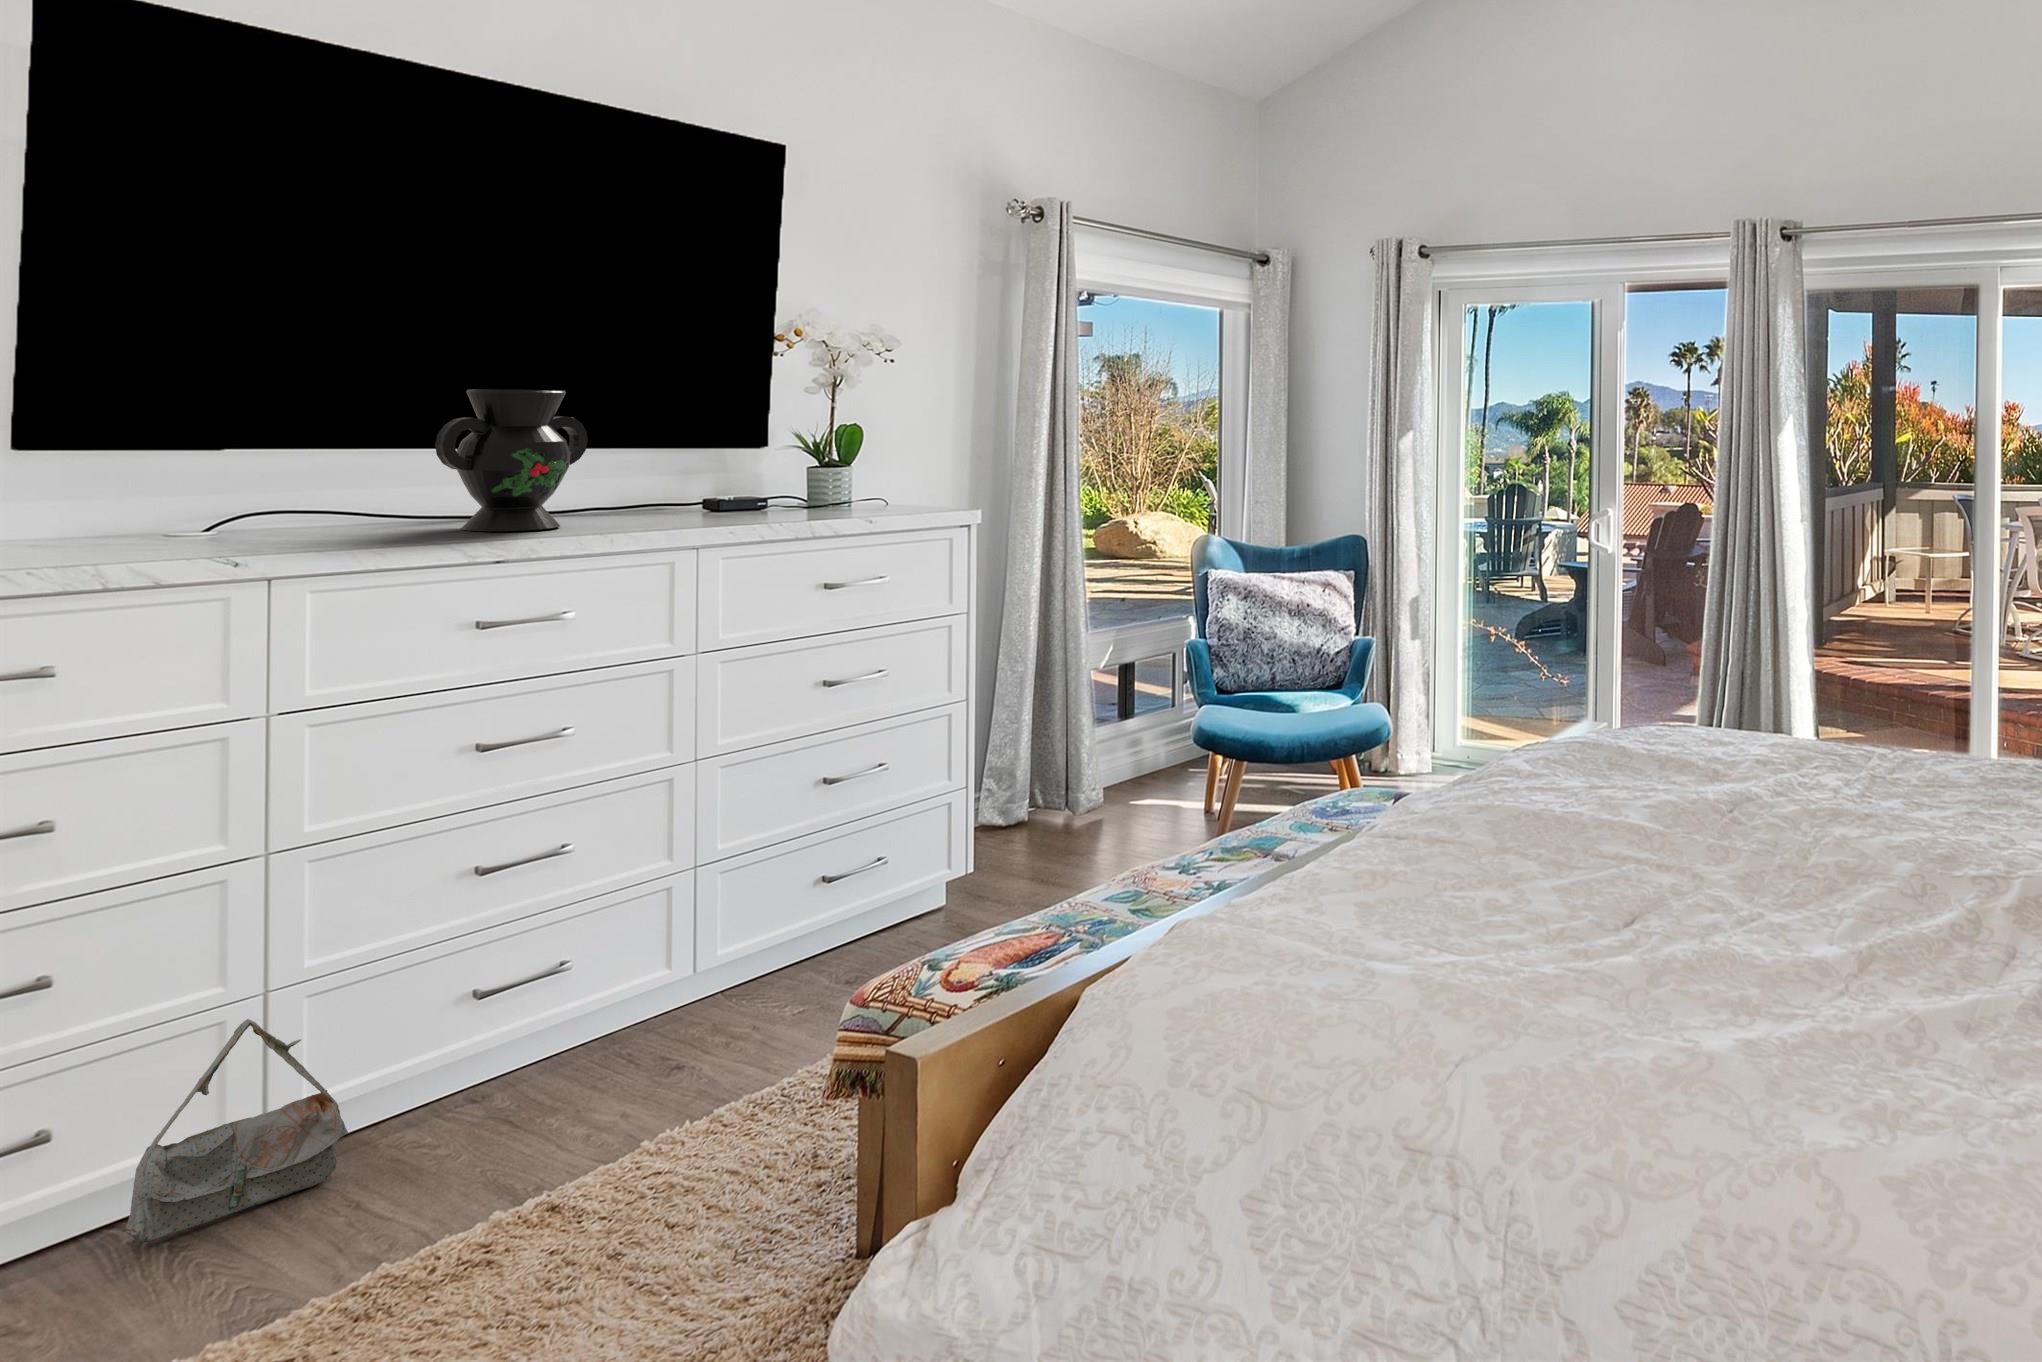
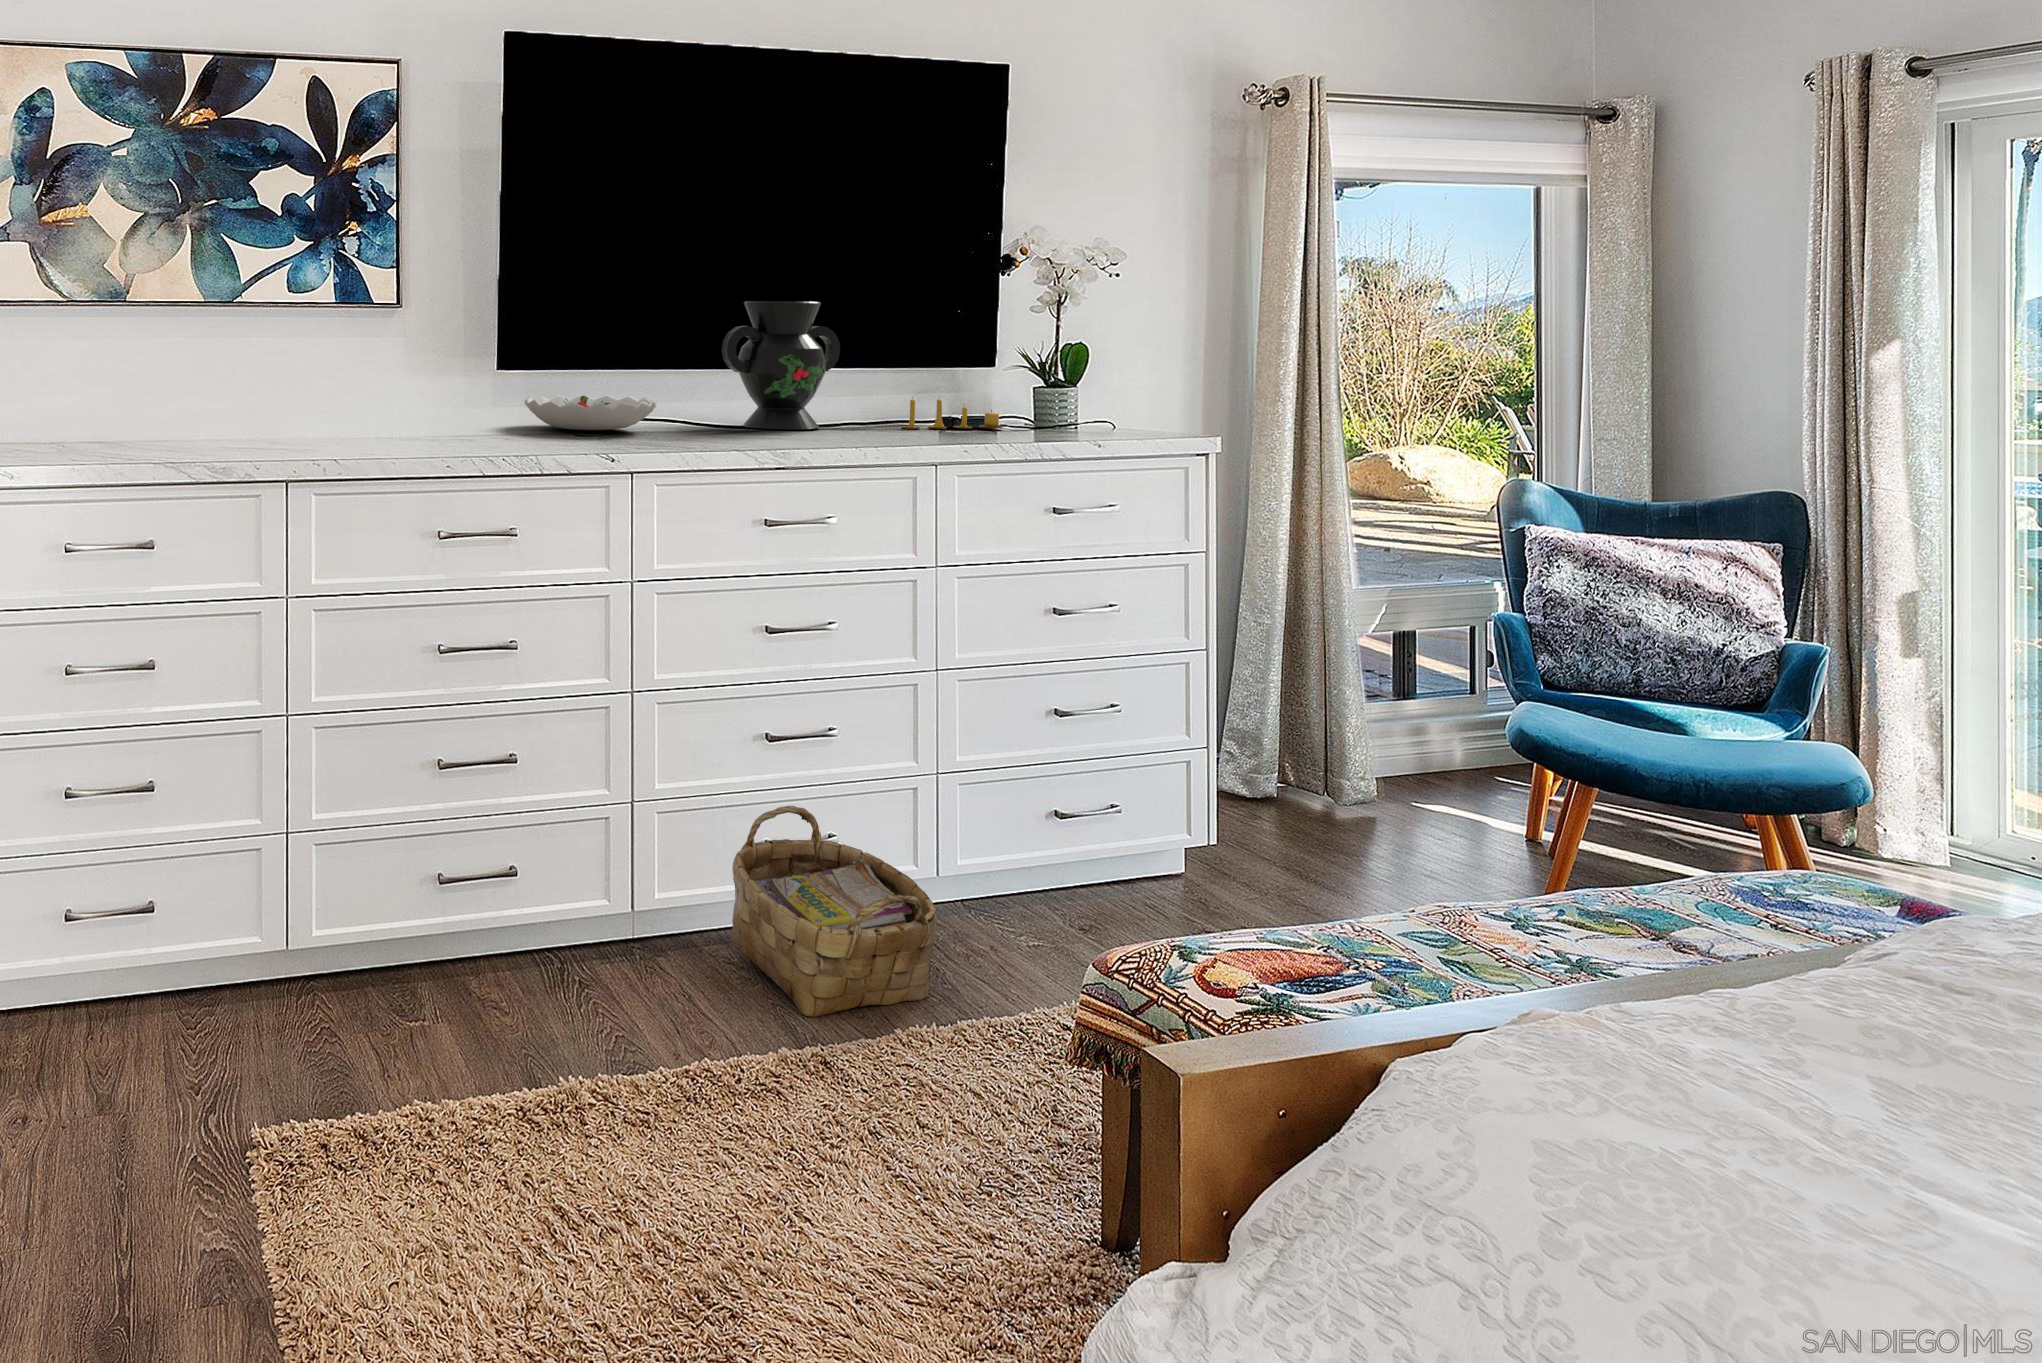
candle: none [658,486,770,521] -> present [902,399,1004,429]
decorative bowl: none [134,502,345,549] -> present [525,394,657,430]
woven basket: none [436,943,692,1164] -> present [731,806,936,1017]
bag: present [126,1019,348,1242] -> none [528,820,668,979]

